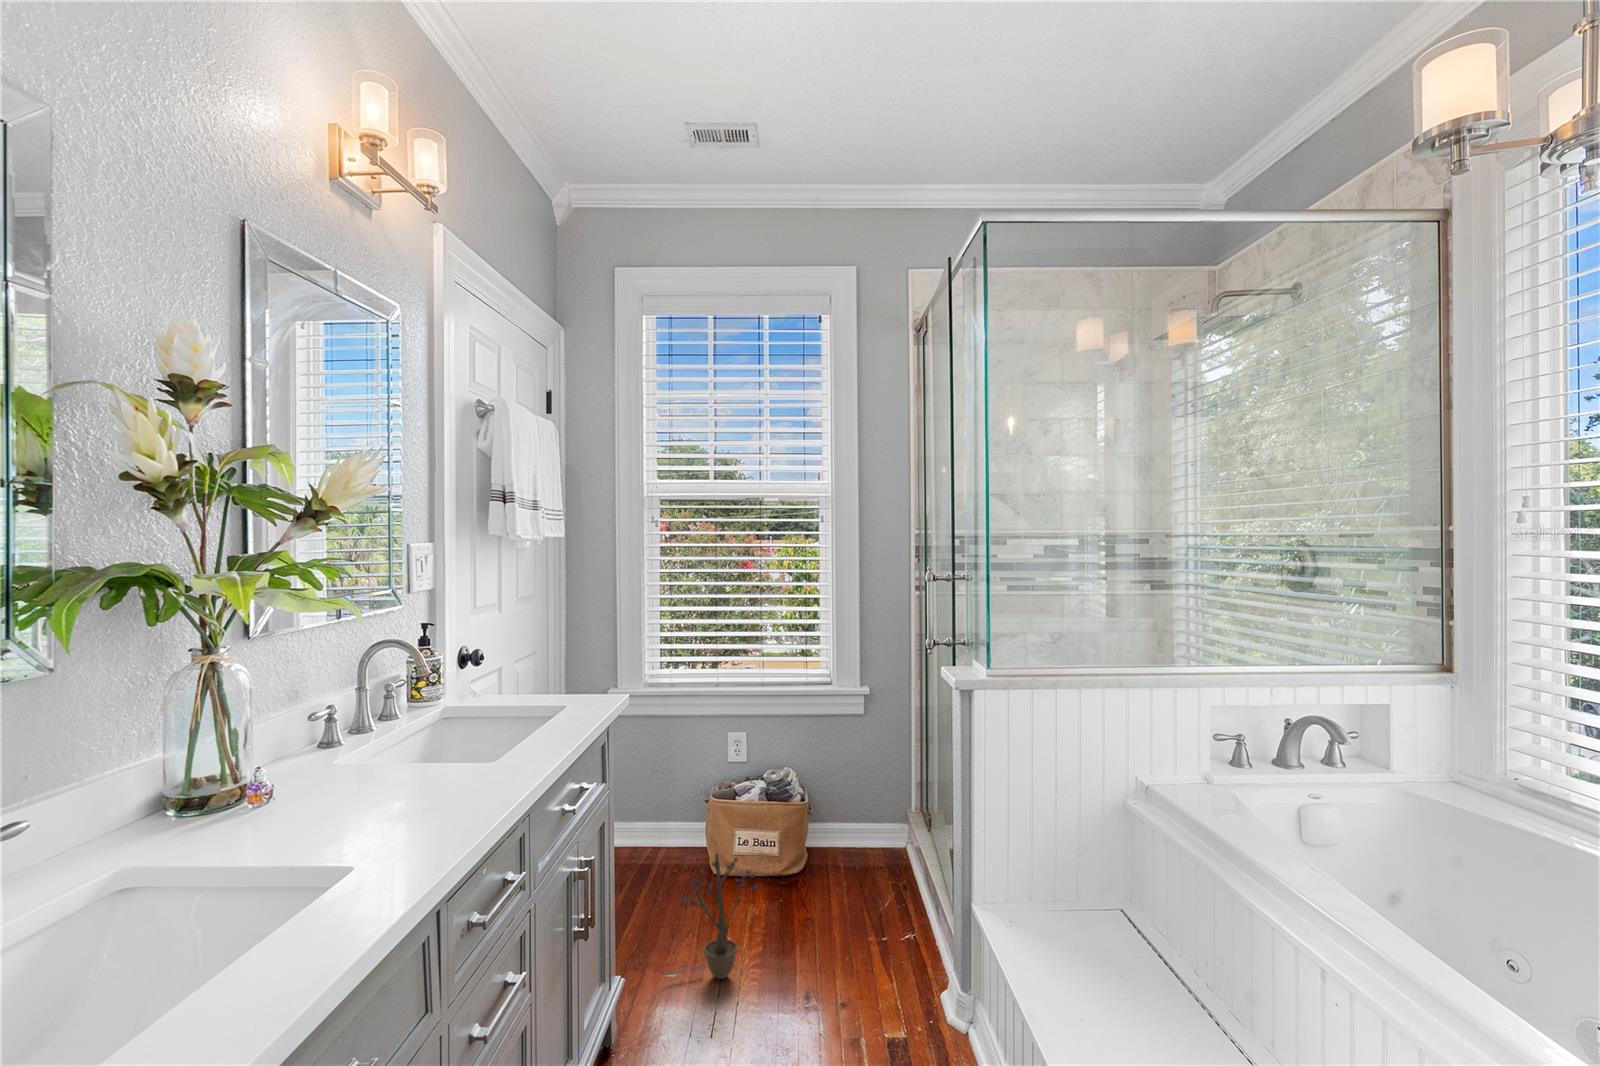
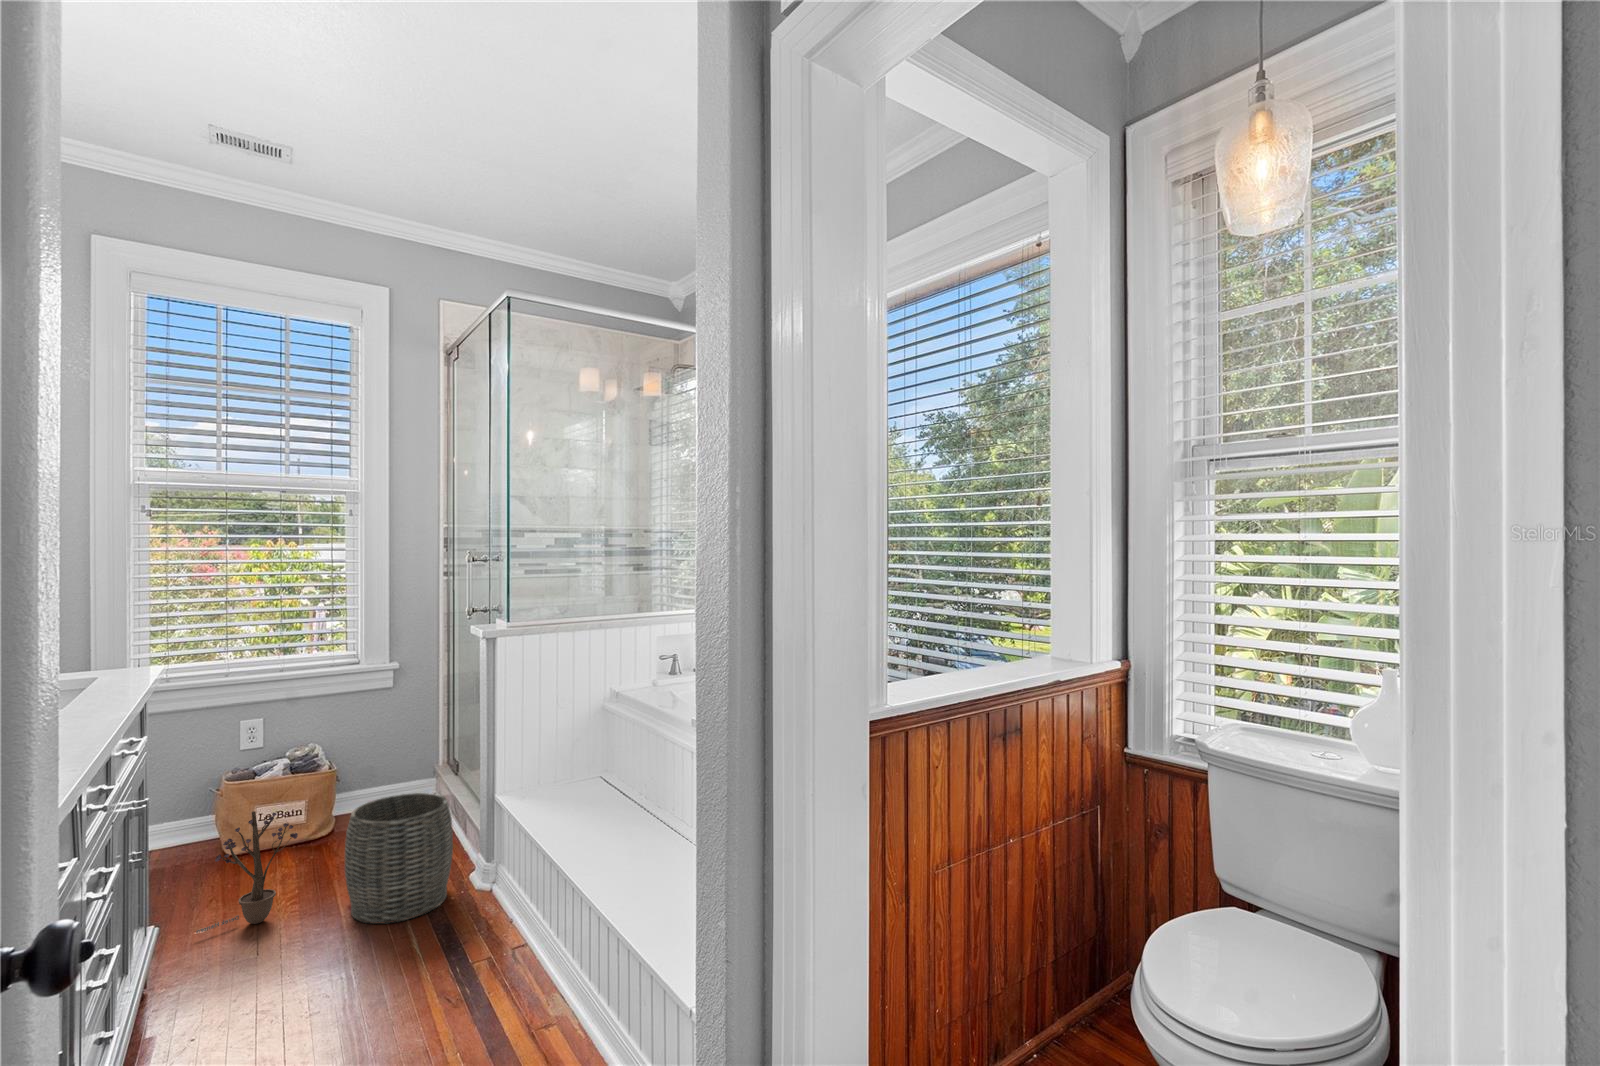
woven basket: none [802,859,921,1030] -> present [345,793,453,924]

